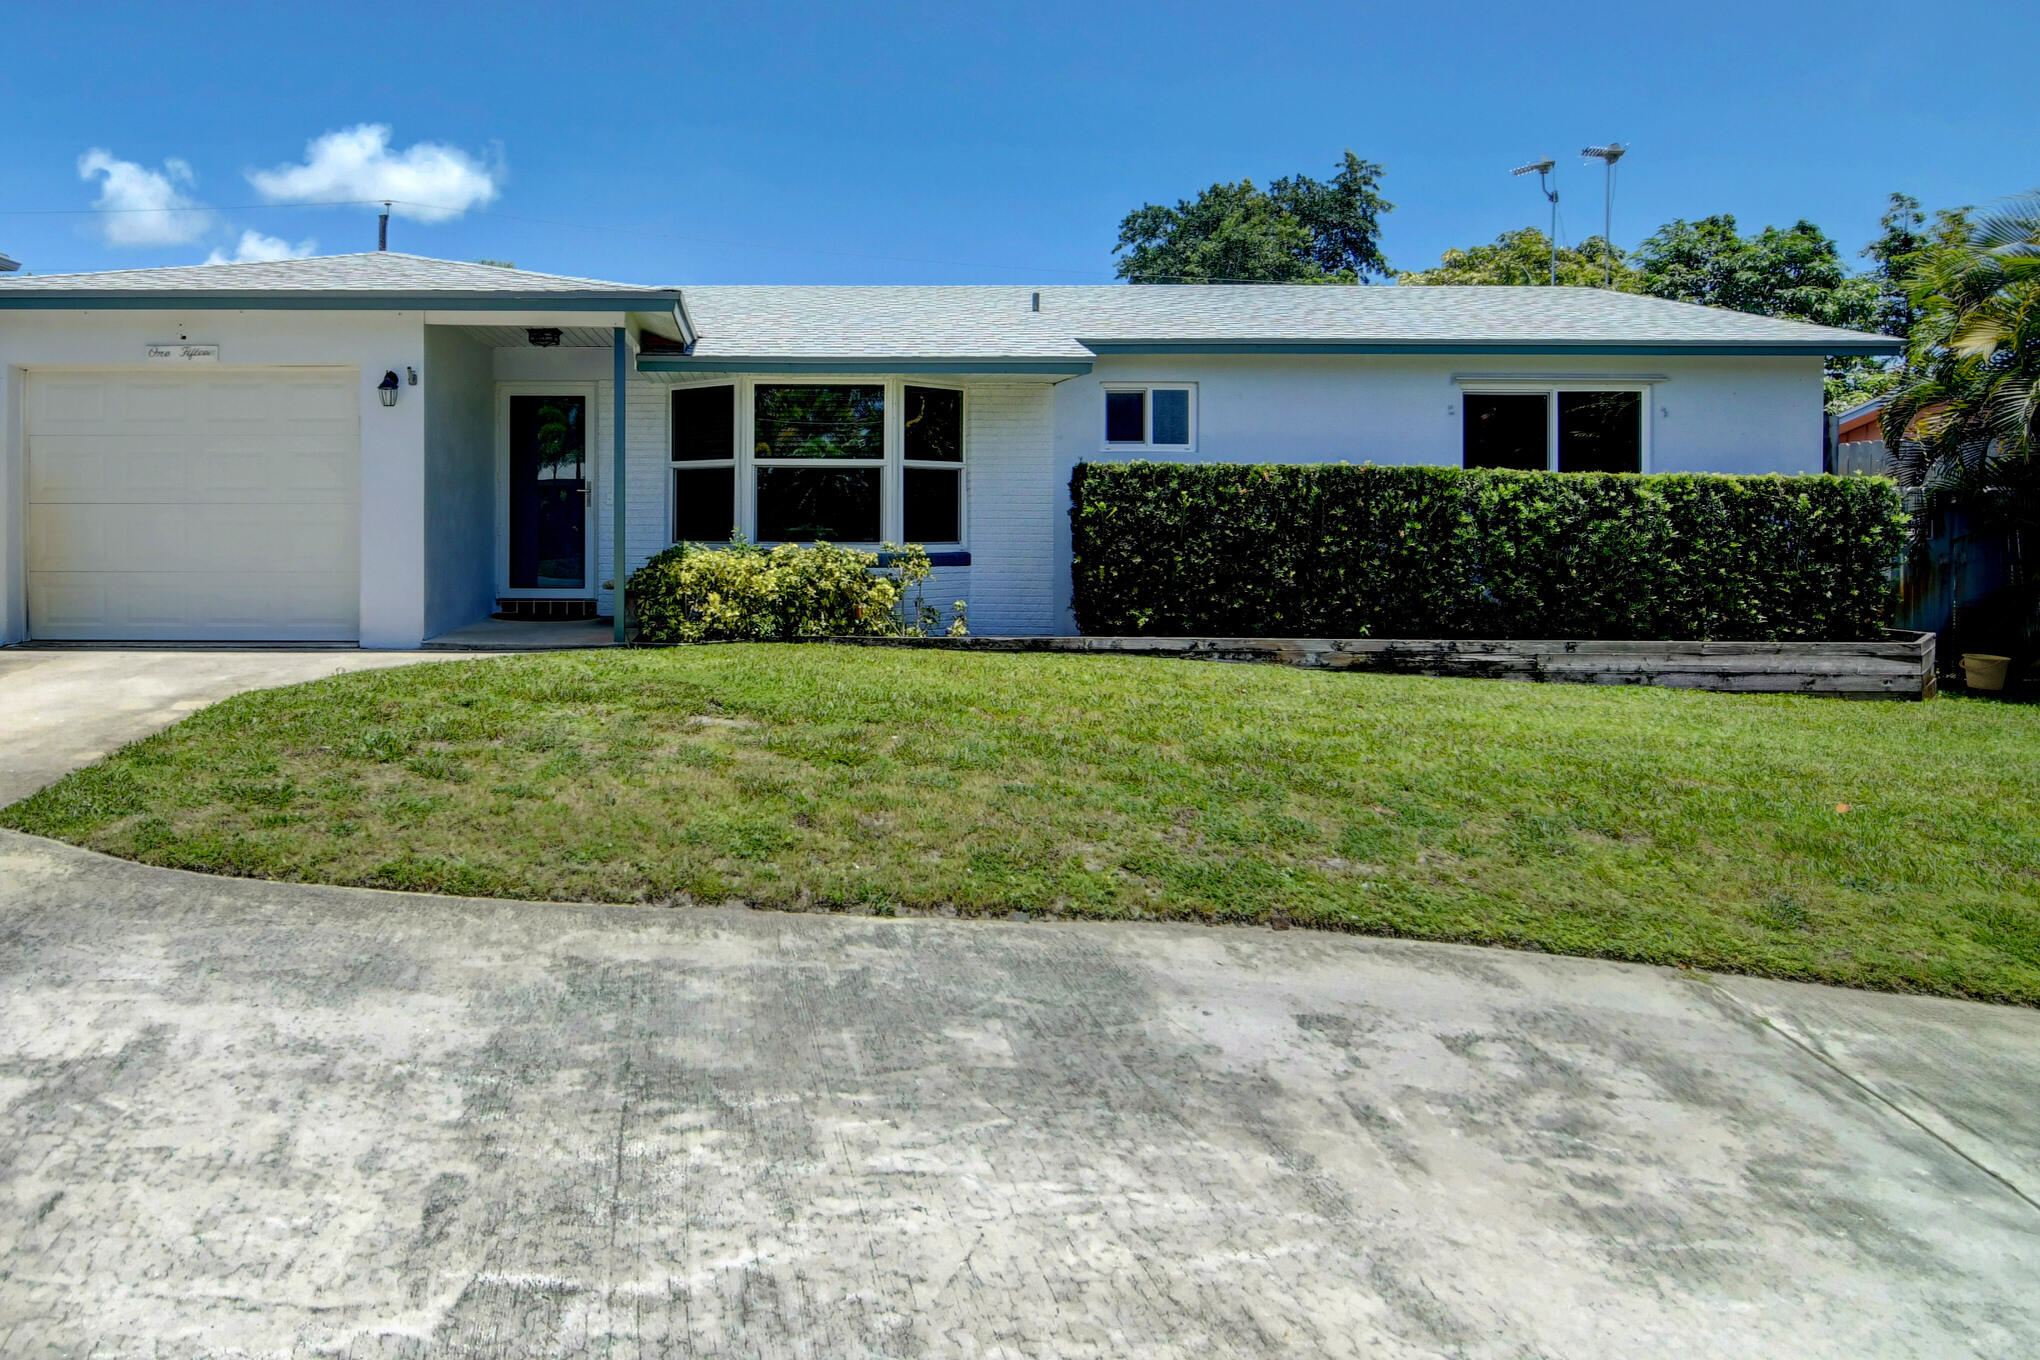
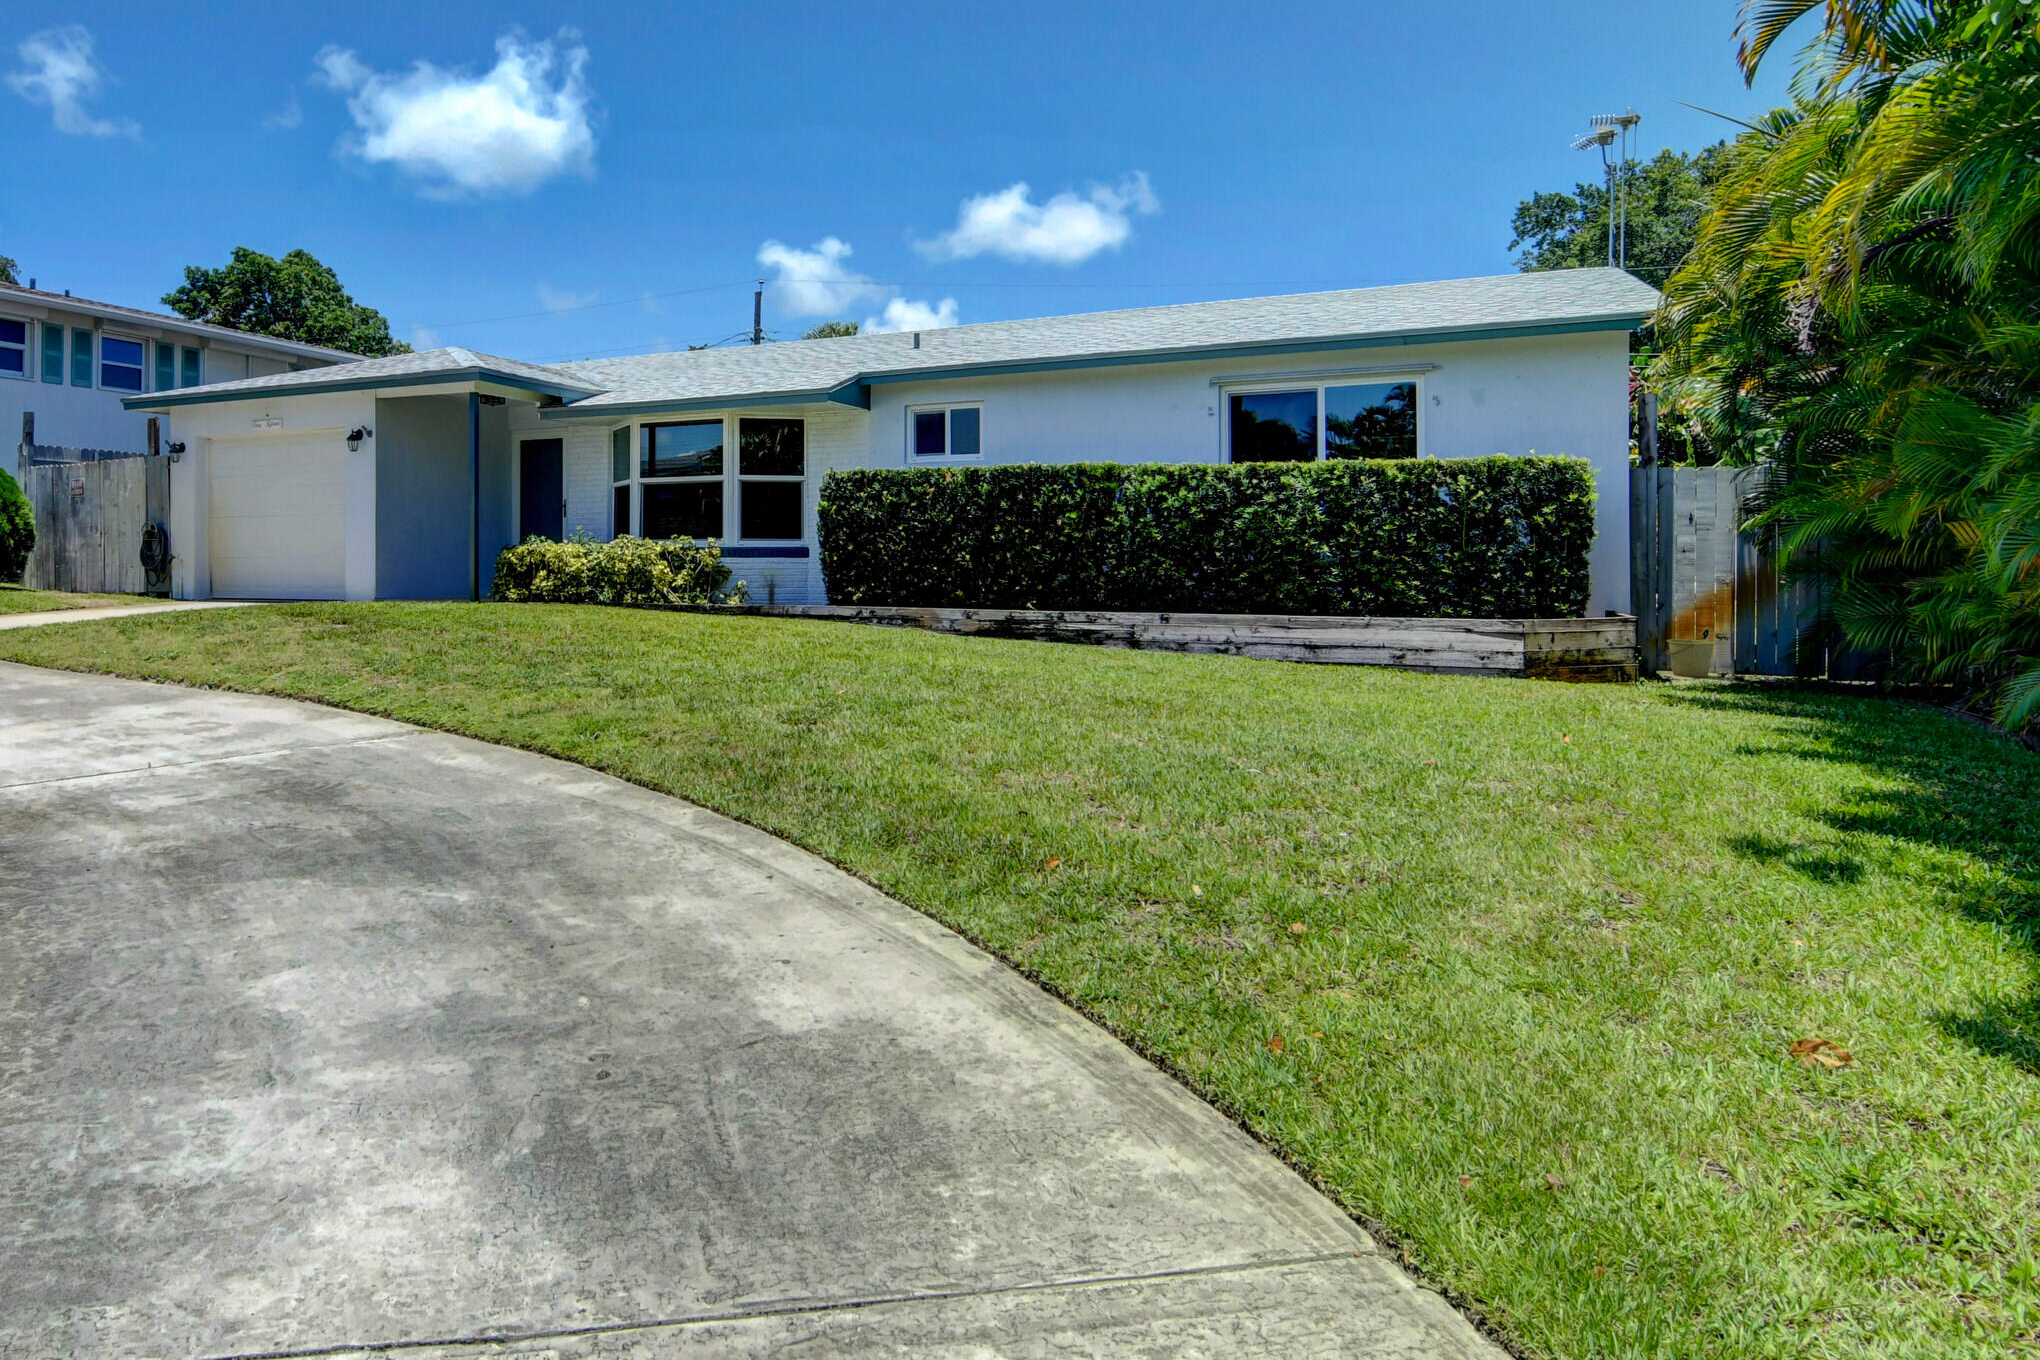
potted plant: none [953,581,998,630] -> present [757,568,783,604]

